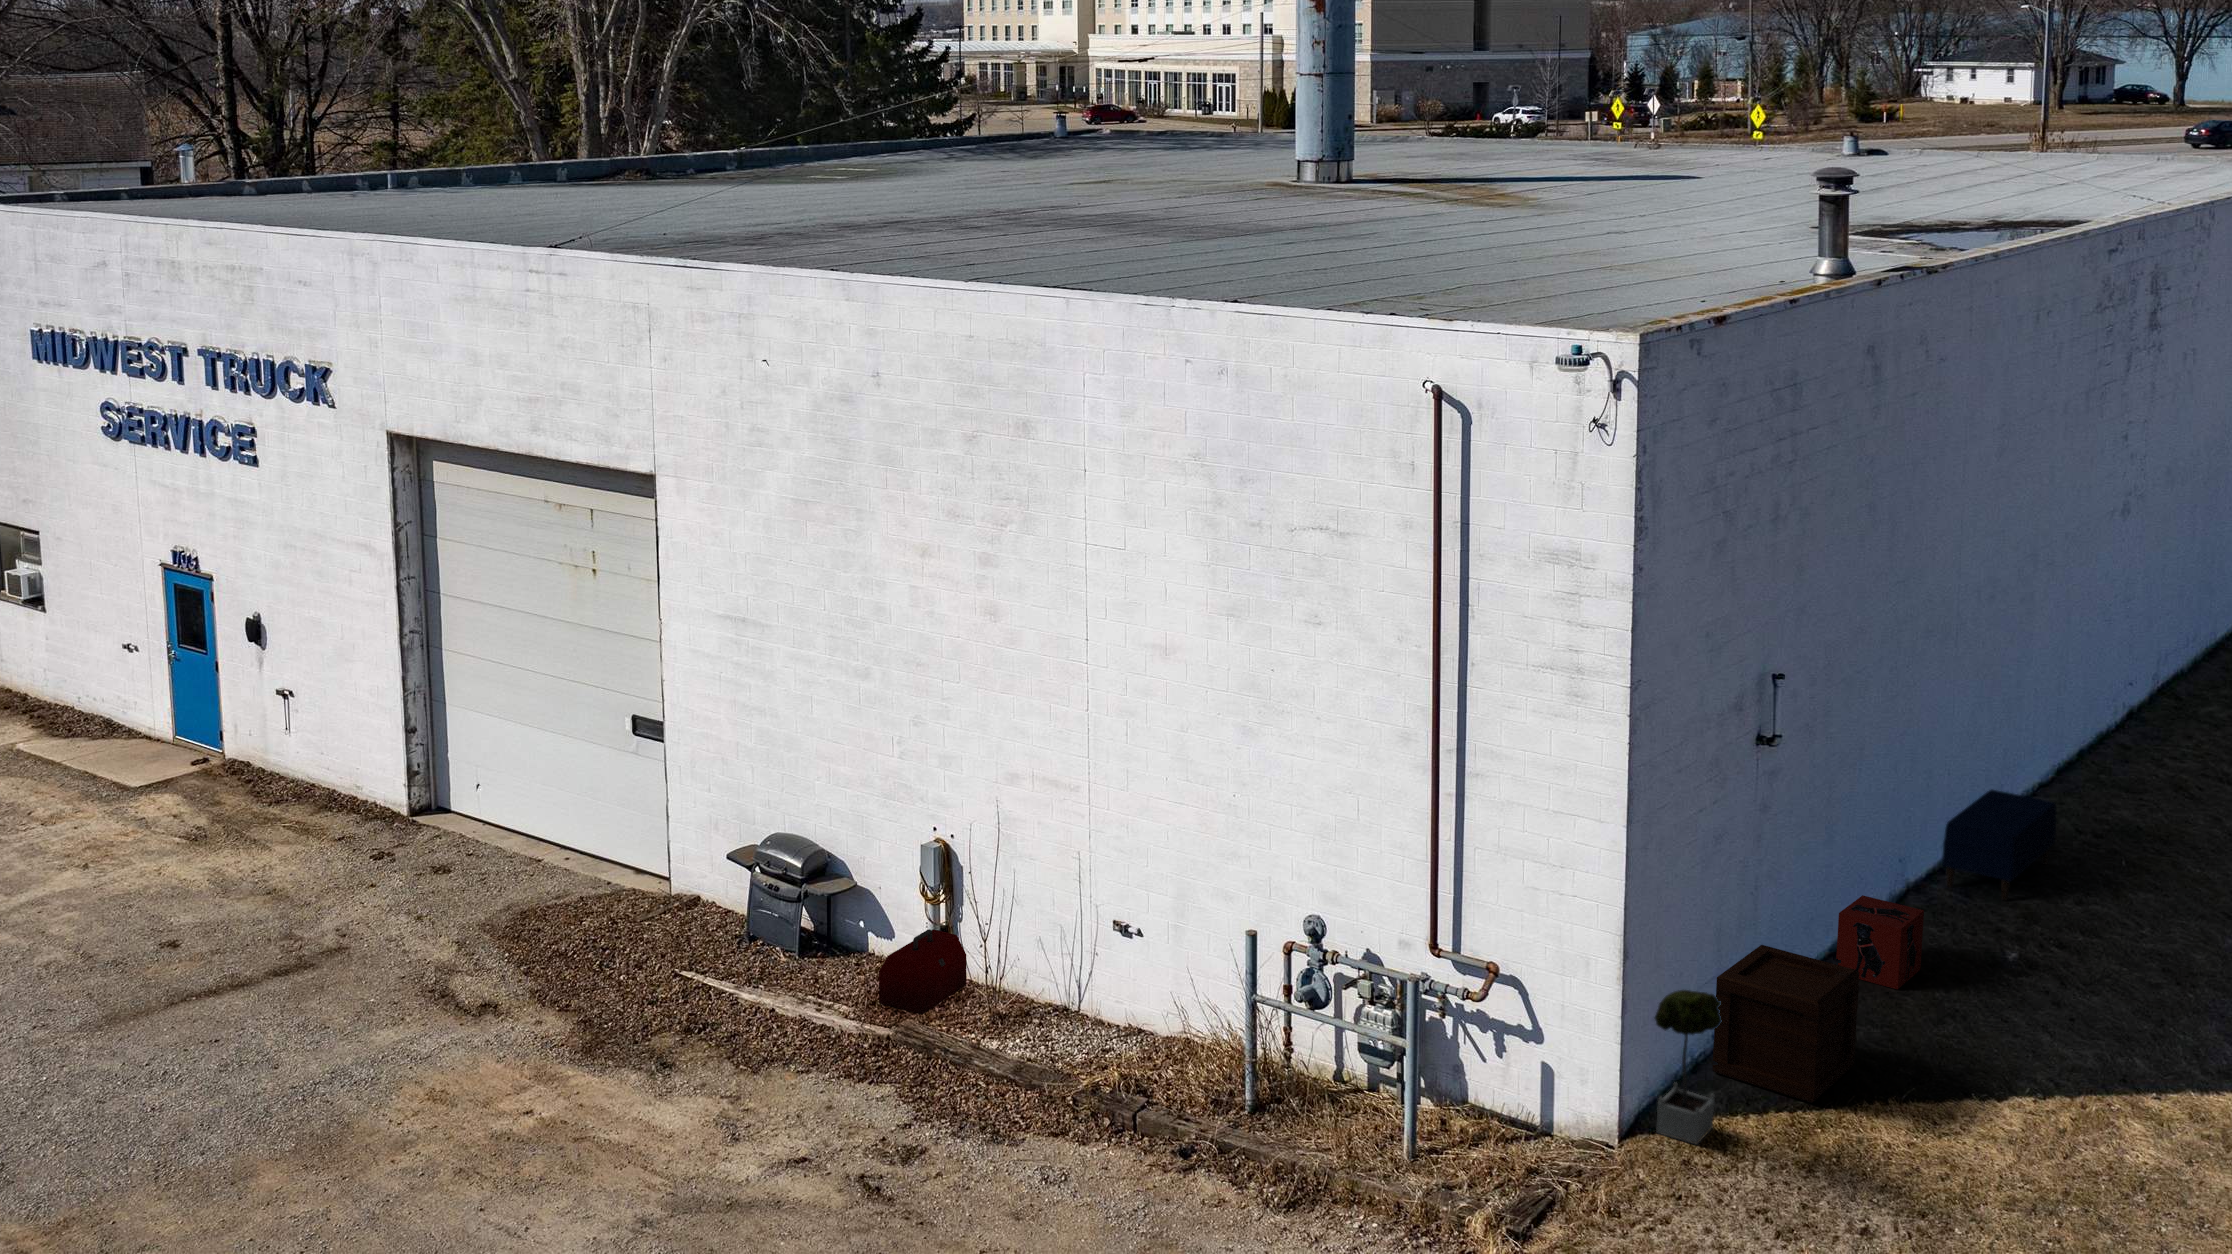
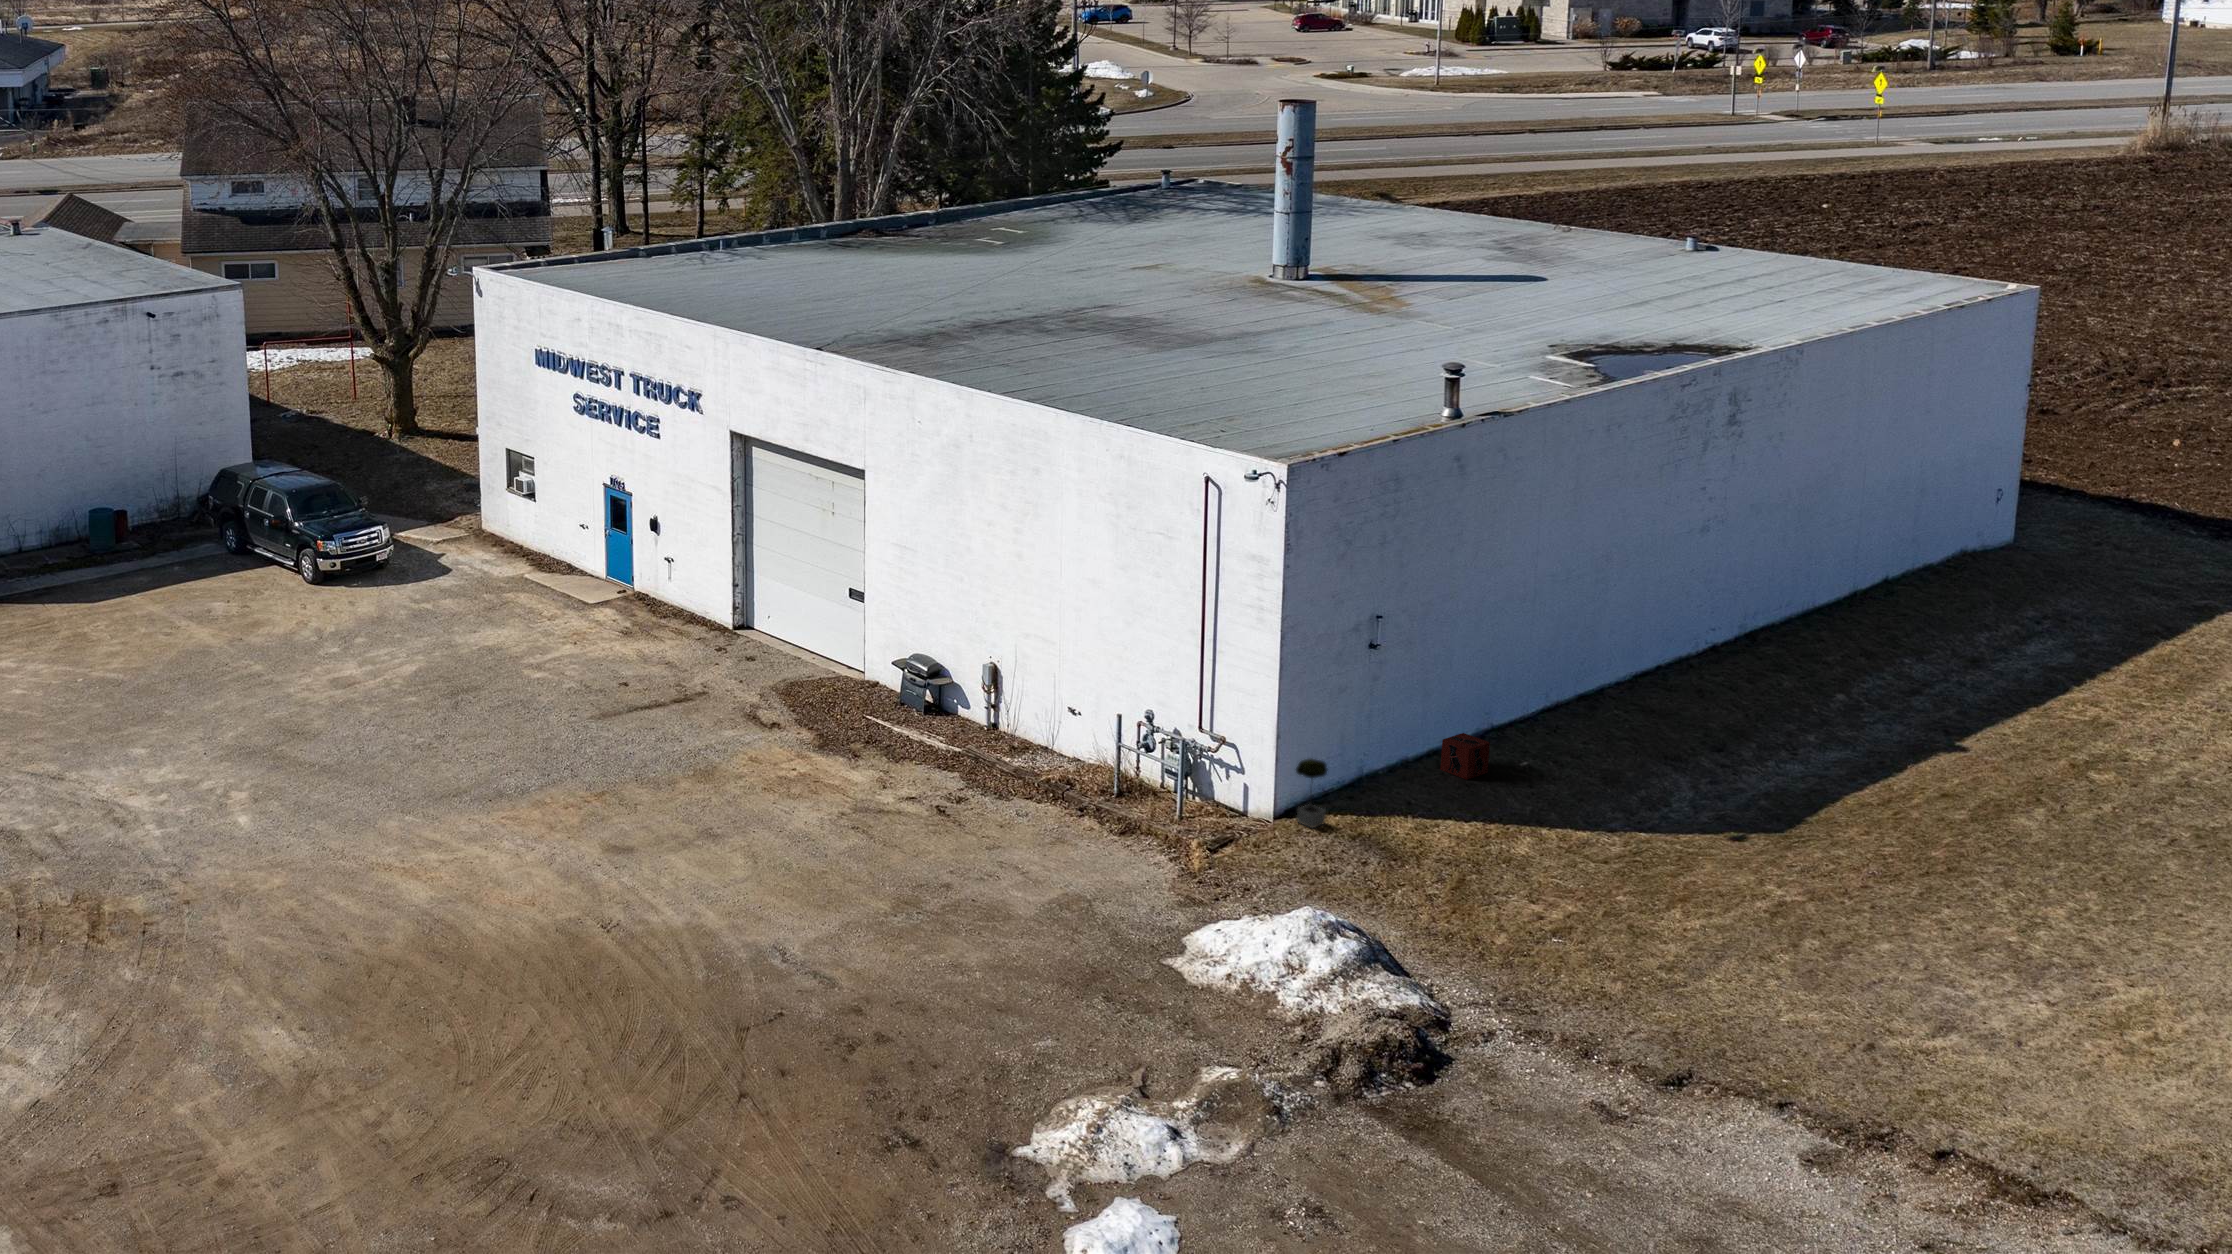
bench: present [1942,790,2056,900] -> none [1538,688,1617,746]
toolbox: present [879,929,966,1014] -> none [958,706,1002,745]
wooden crate: present [1713,945,1859,1103] -> none [1342,747,1417,819]

